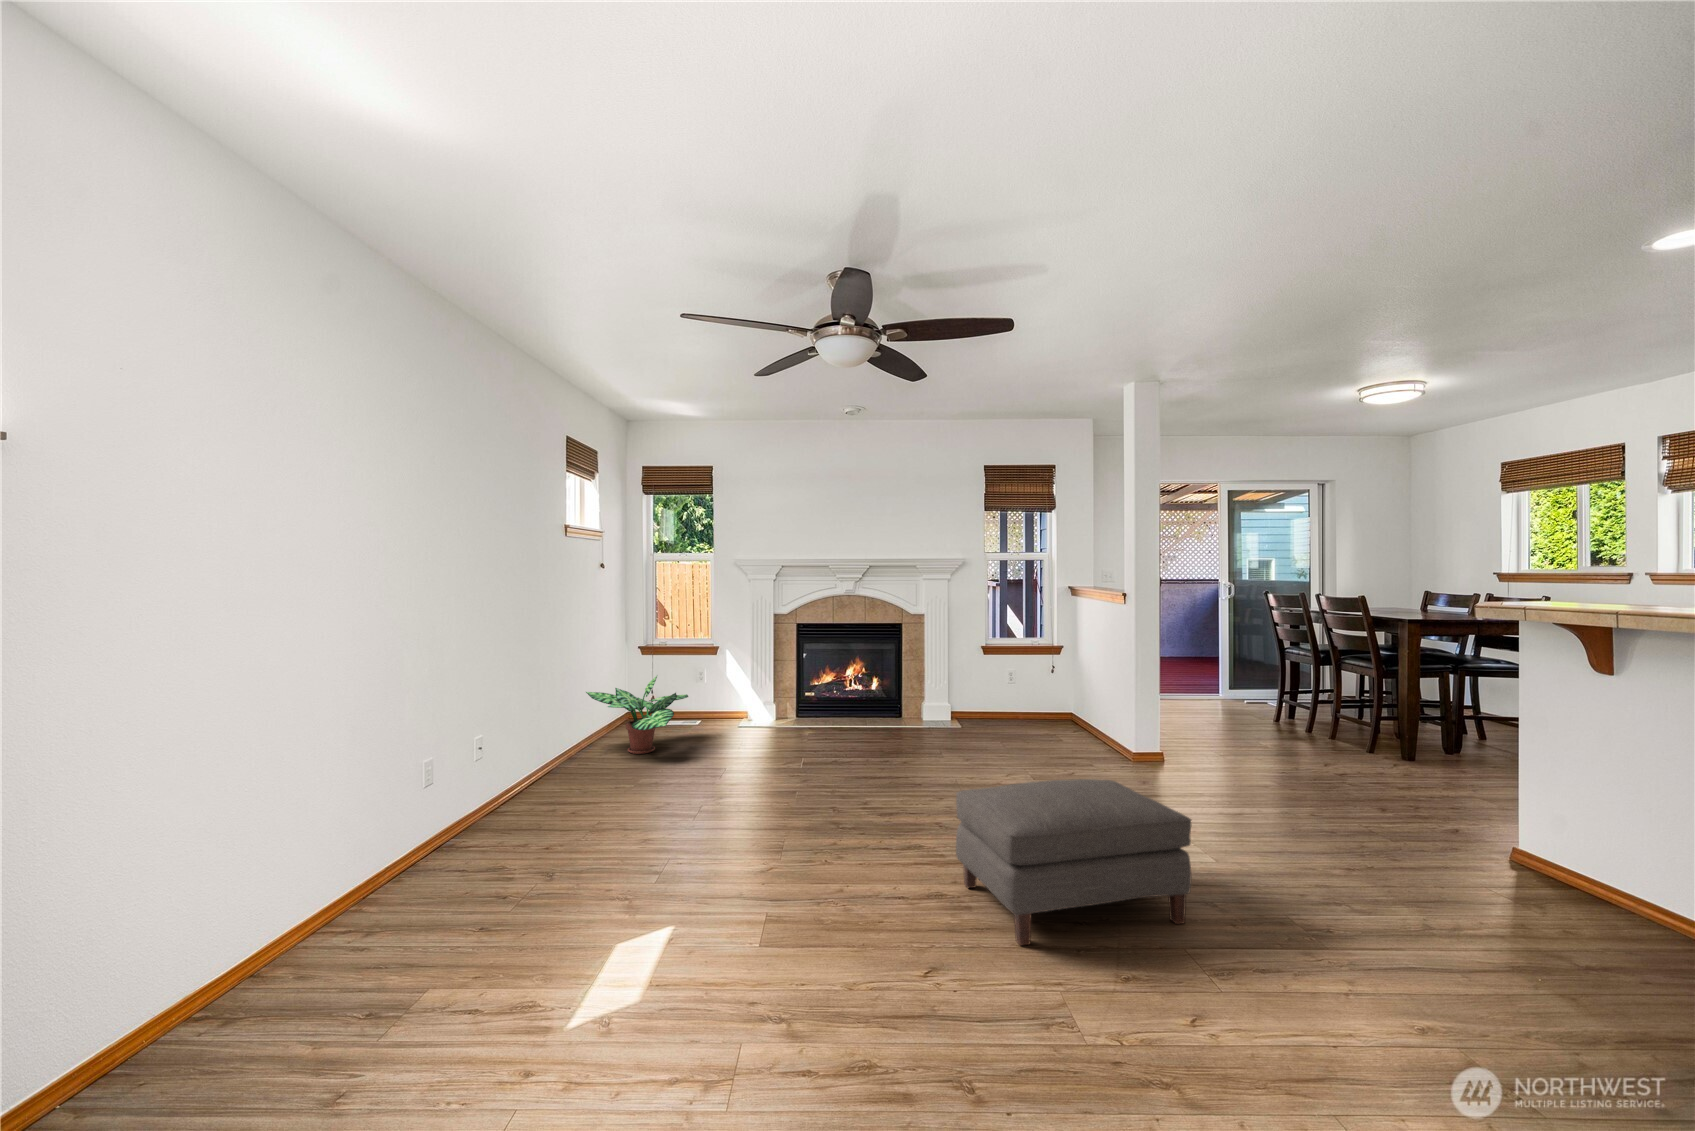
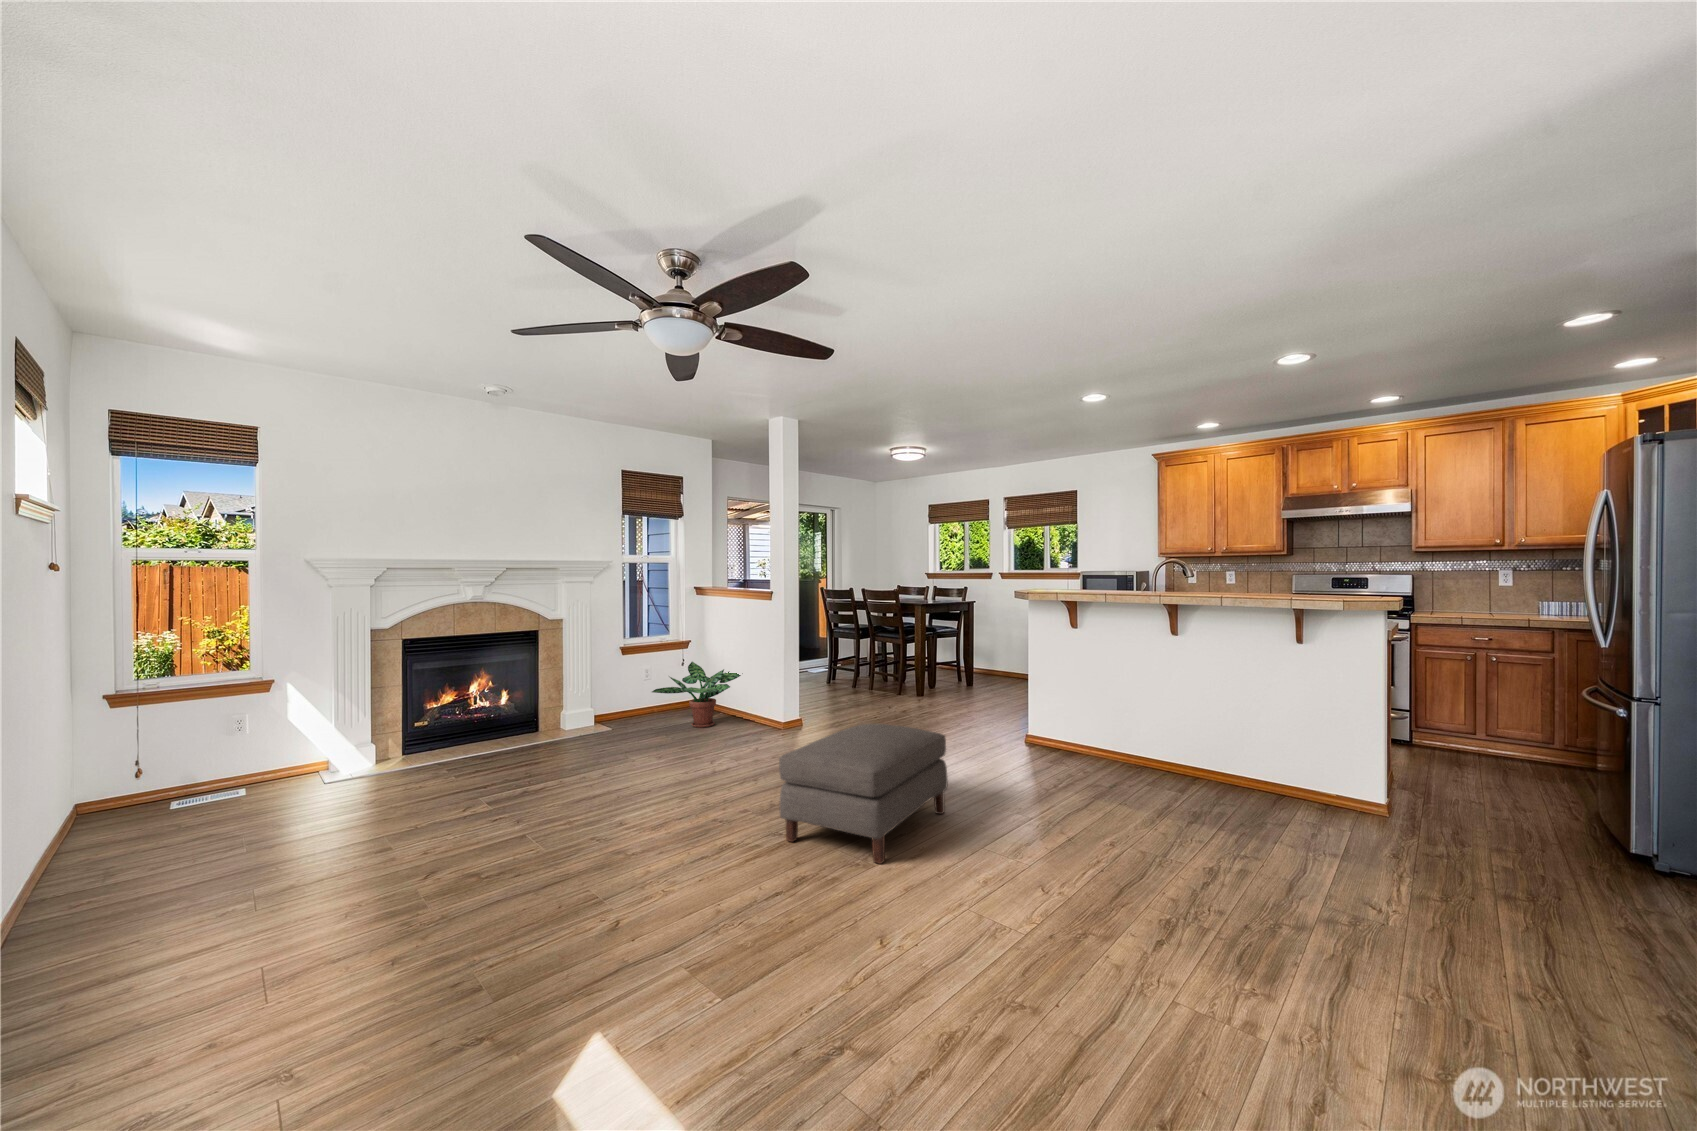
potted plant: present [586,676,688,754] -> present [652,662,741,728]

